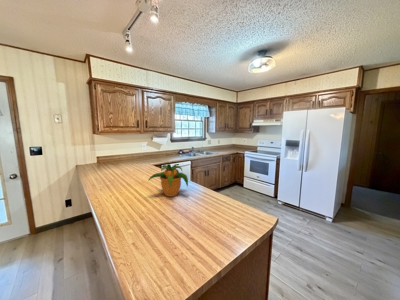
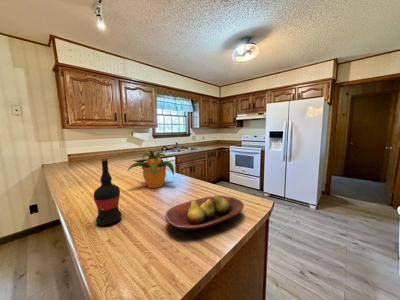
wine bottle: none [123,175,143,230] -> present [94,158,122,225]
fruit bowl: none [178,210,246,242] -> present [165,195,244,232]

